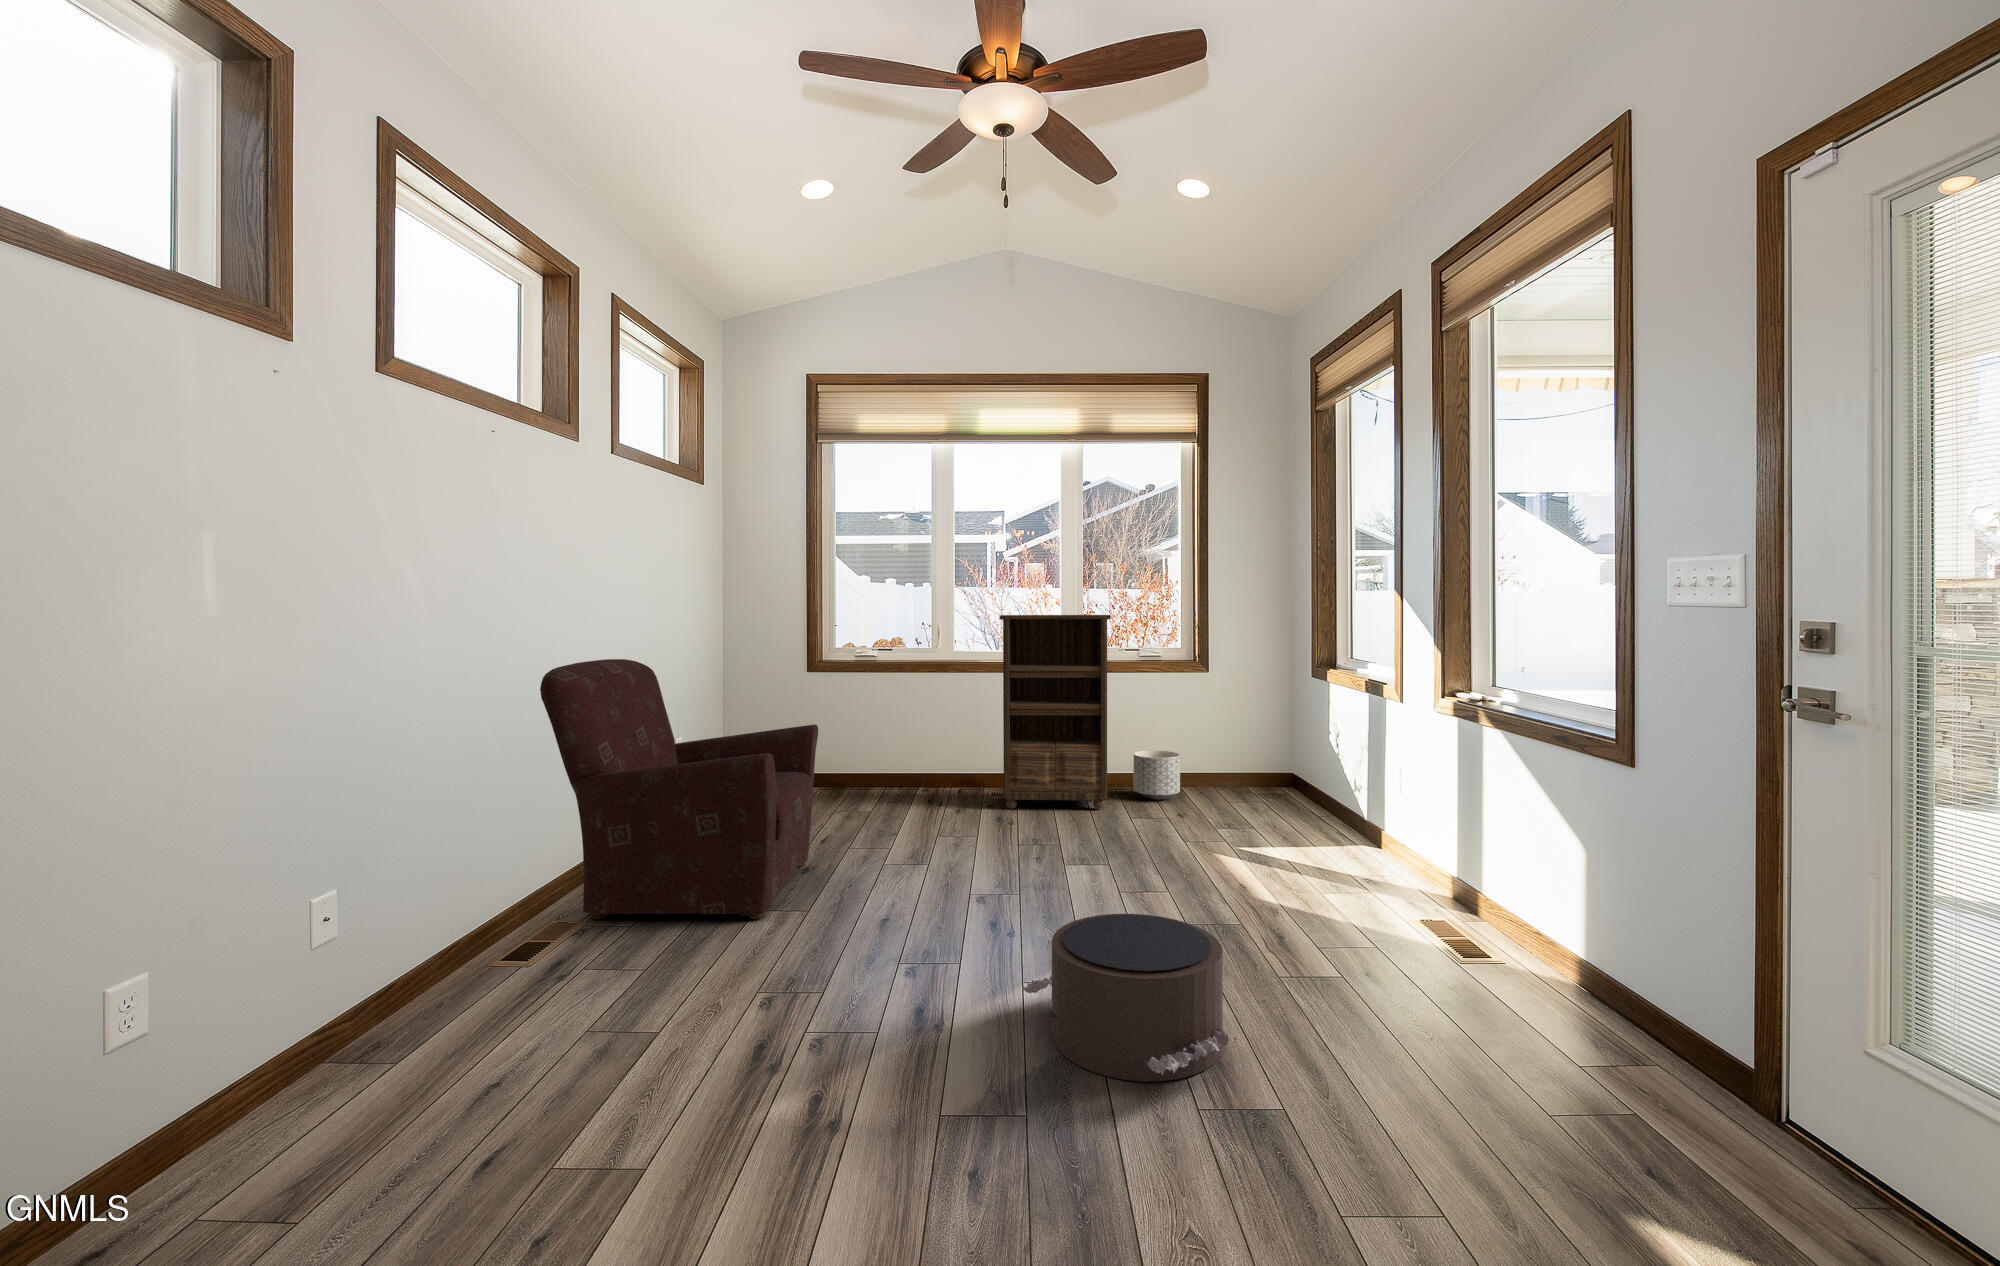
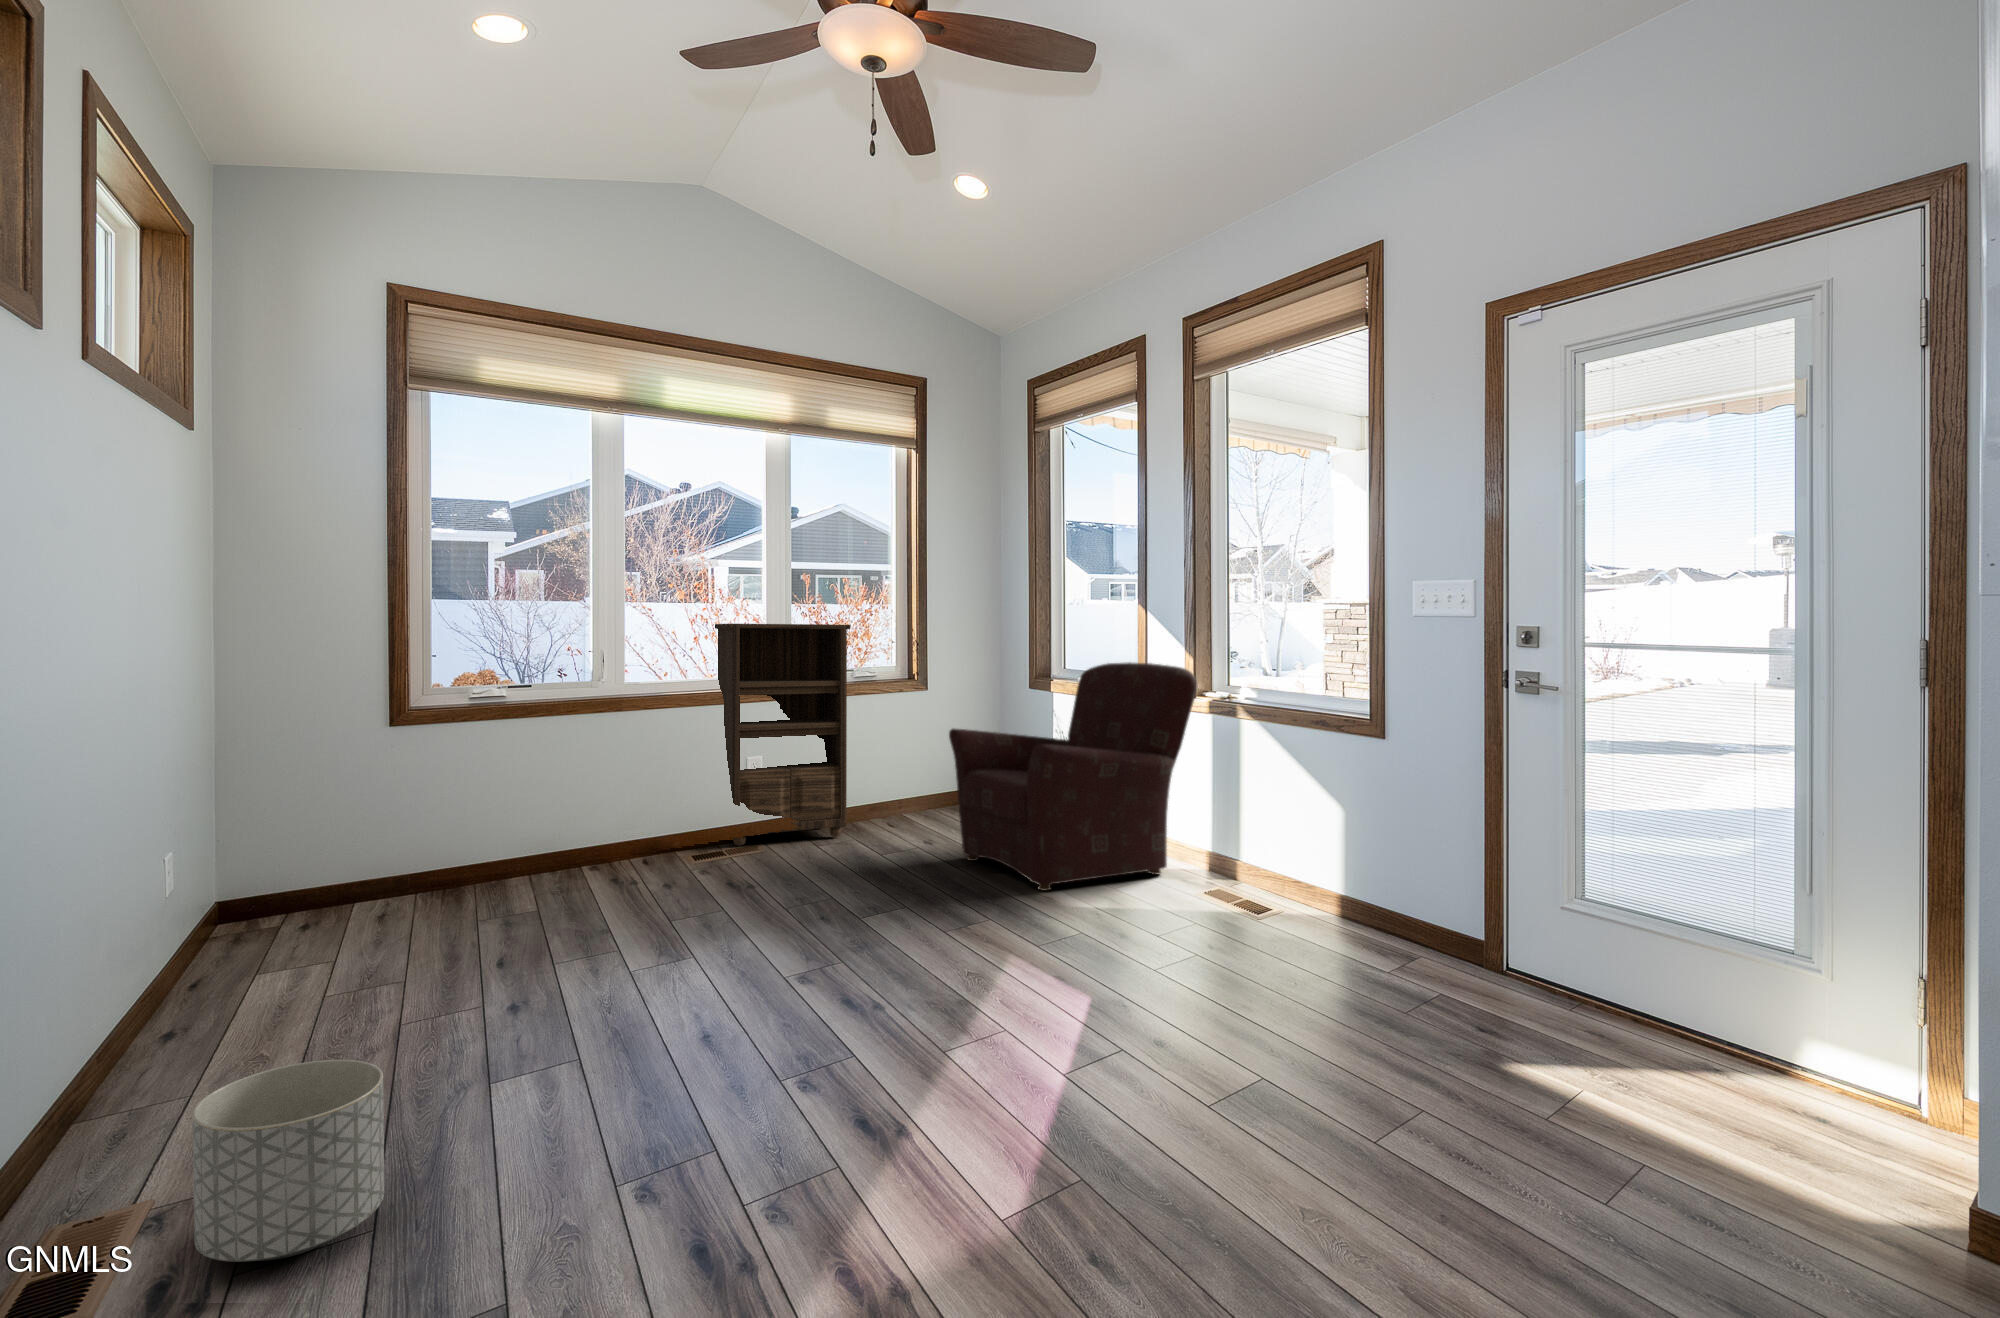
armchair: present [540,659,818,919] -> present [949,663,1197,891]
planter: present [1133,751,1180,800] -> present [193,1060,384,1262]
pouf: present [1022,914,1237,1082] -> none [978,897,1187,1031]

